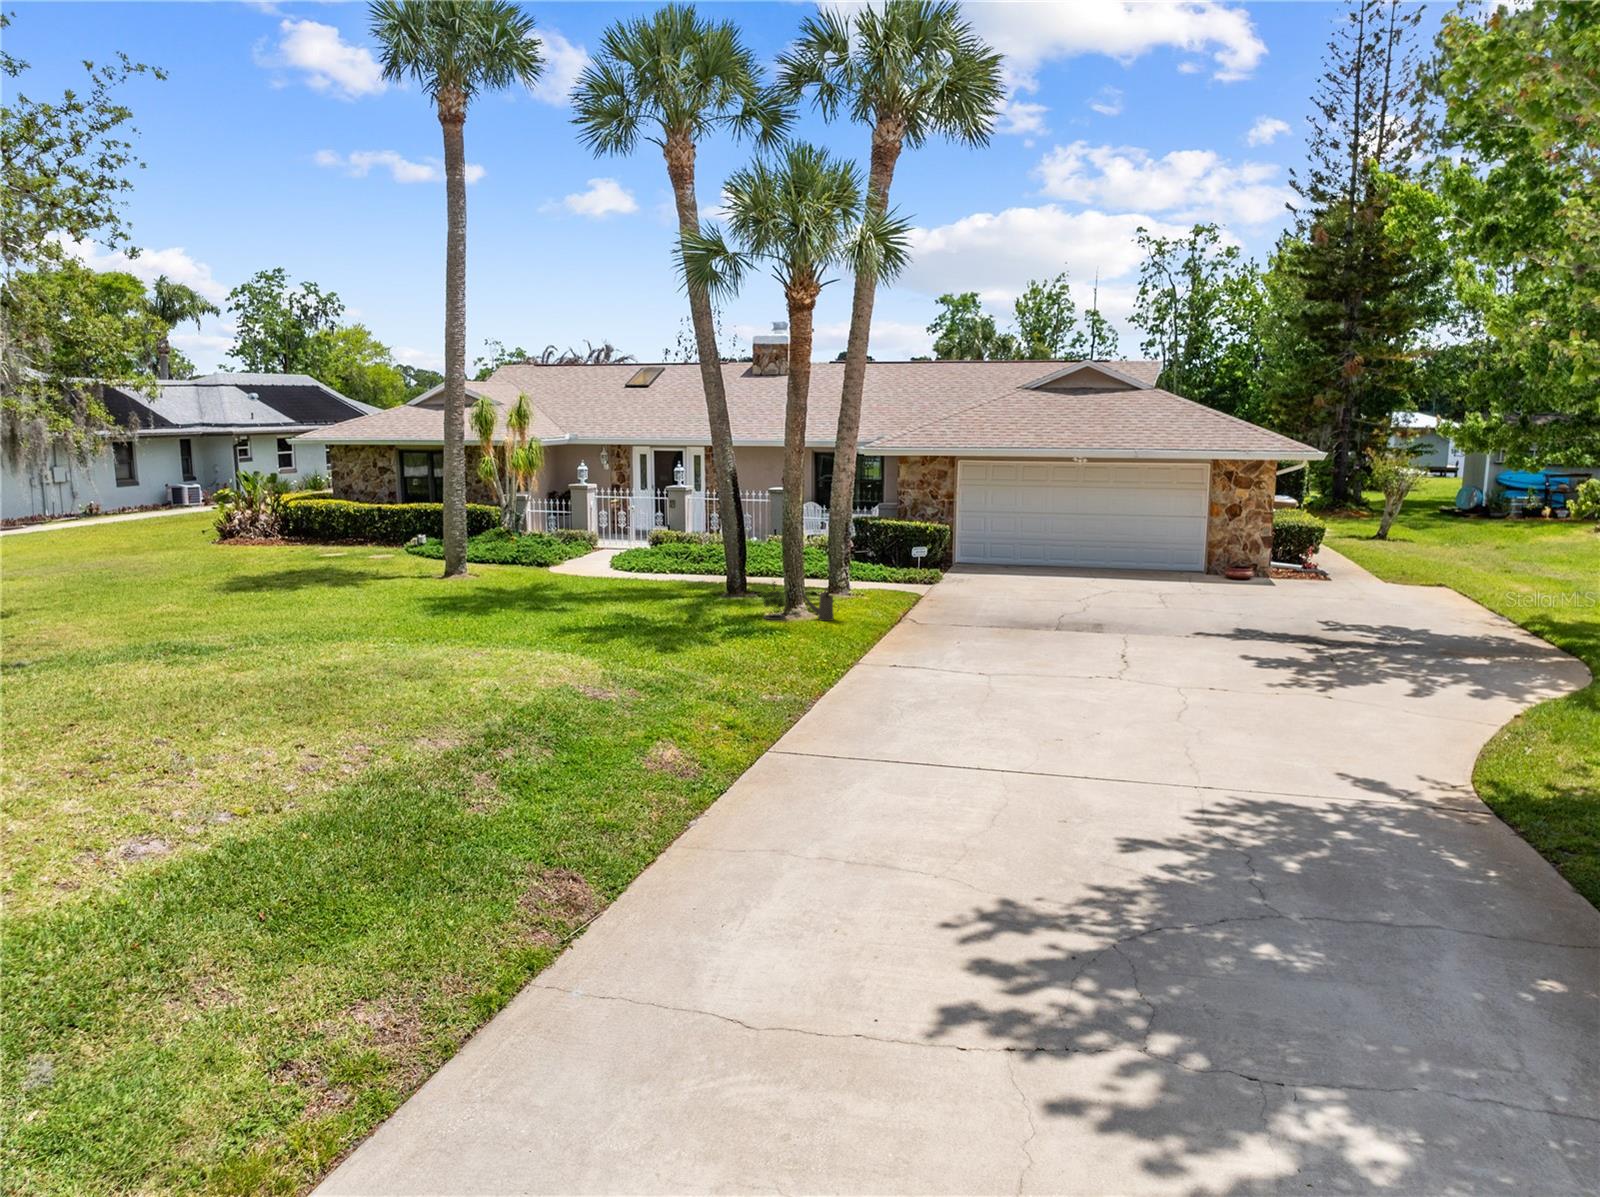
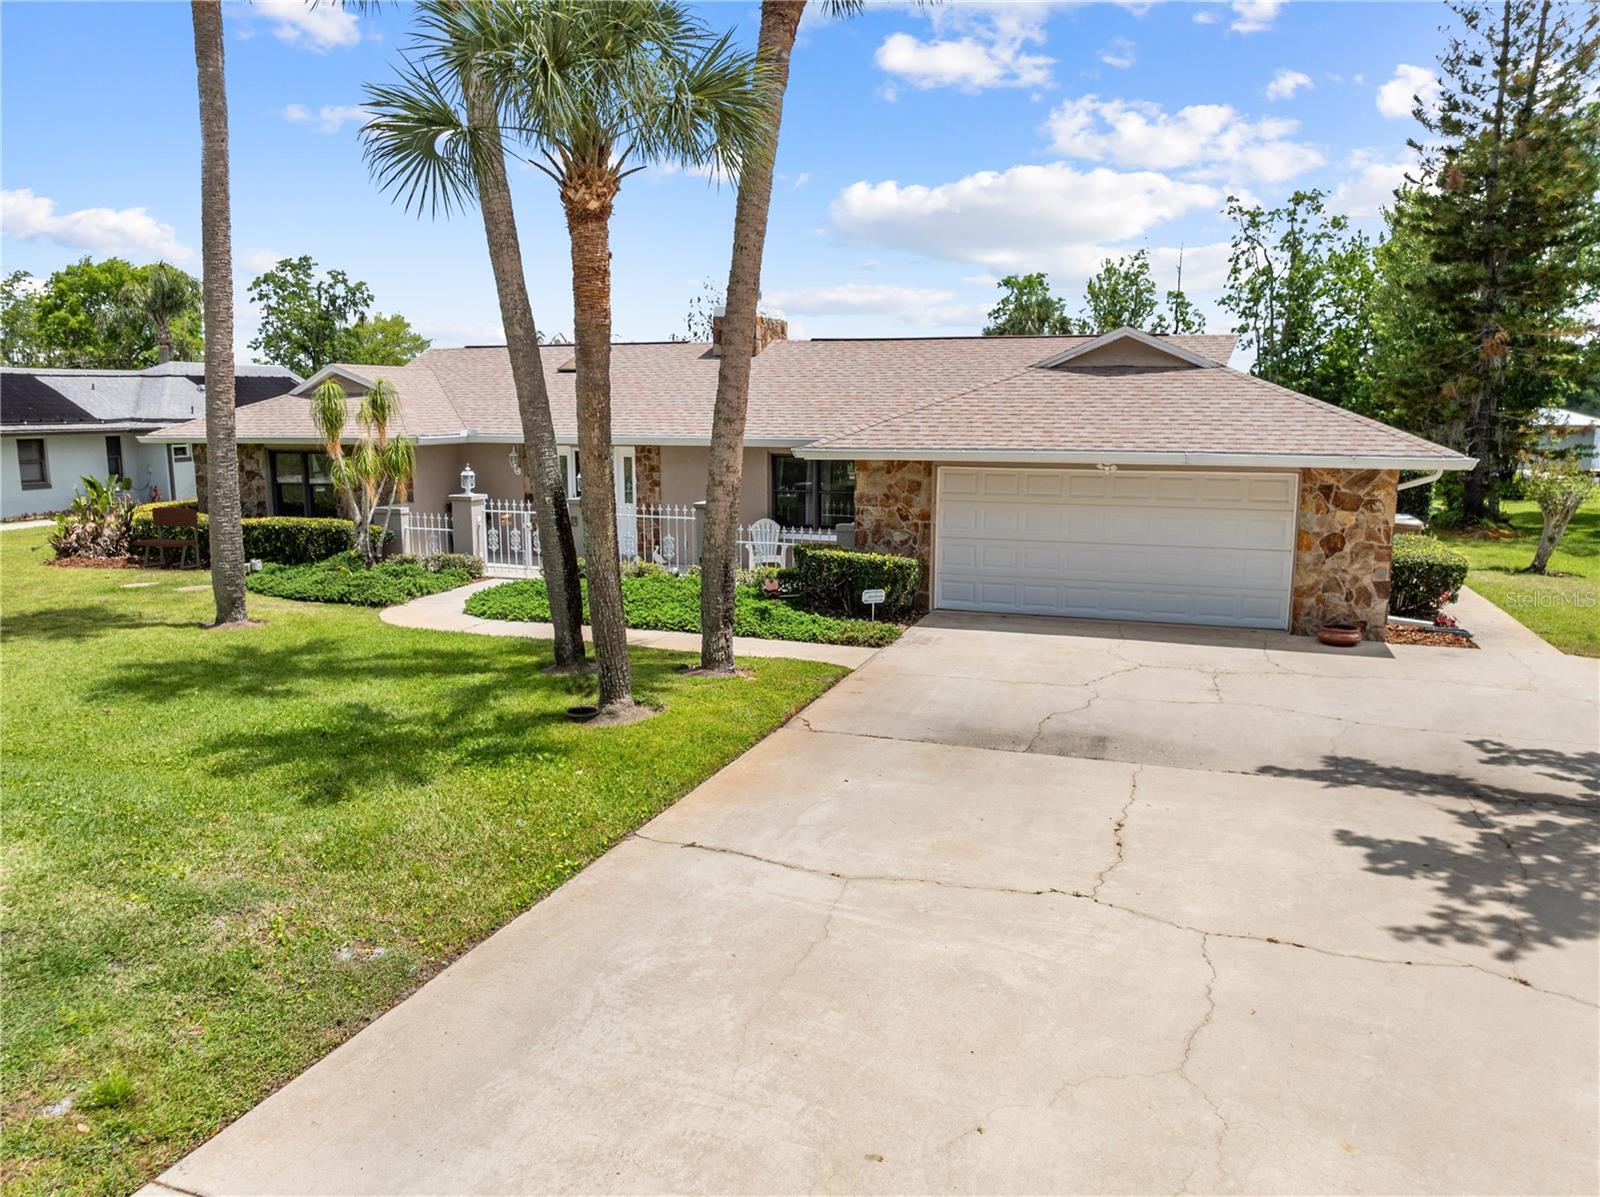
bench: none [302,497,355,546] -> present [133,508,201,569]
watering can: present [802,588,839,621] -> none [620,669,676,722]

